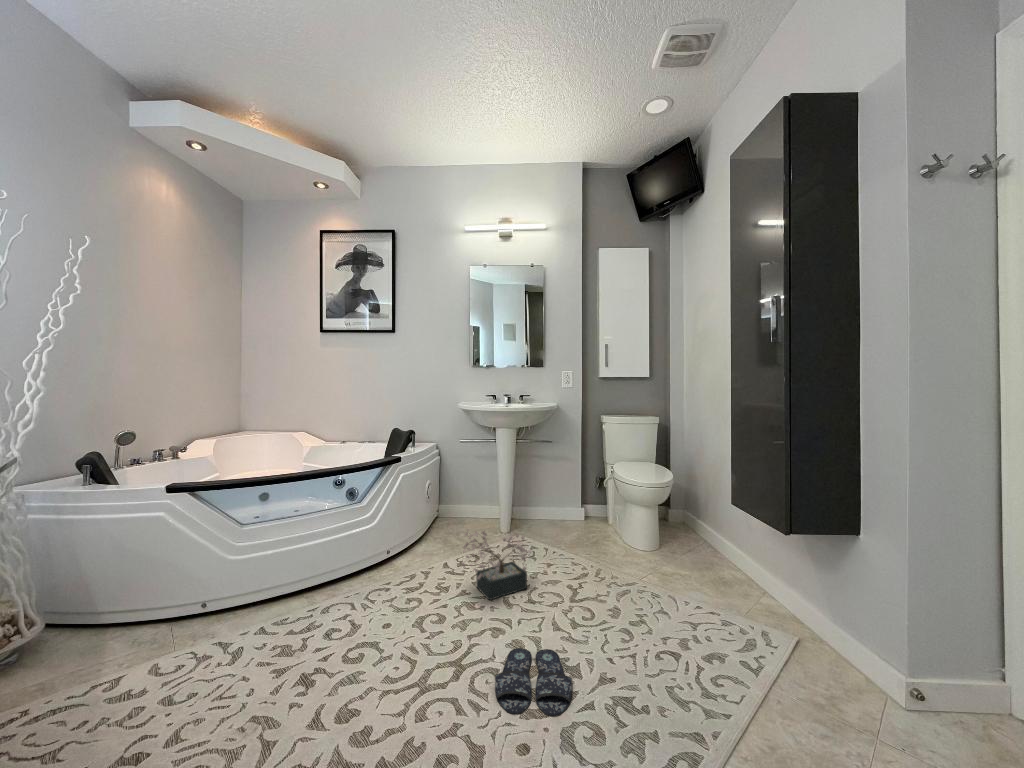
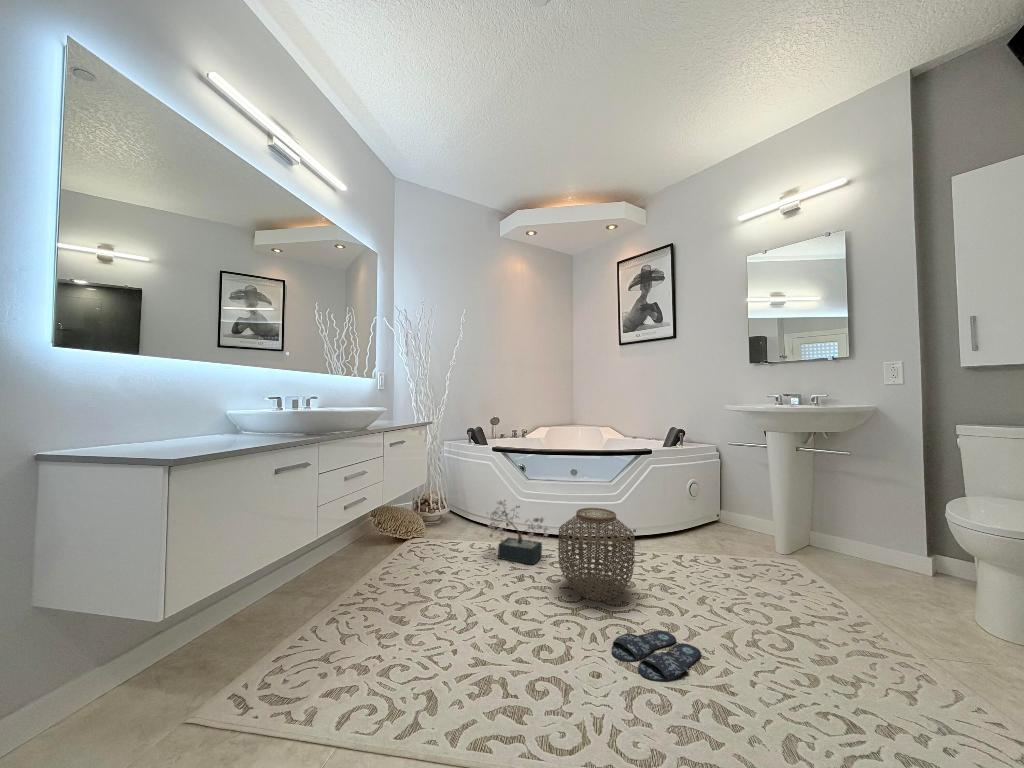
decorative plant: present [462,530,532,600] -> present [488,500,548,565]
woven basket: none [364,539,457,657] -> present [558,508,635,601]

